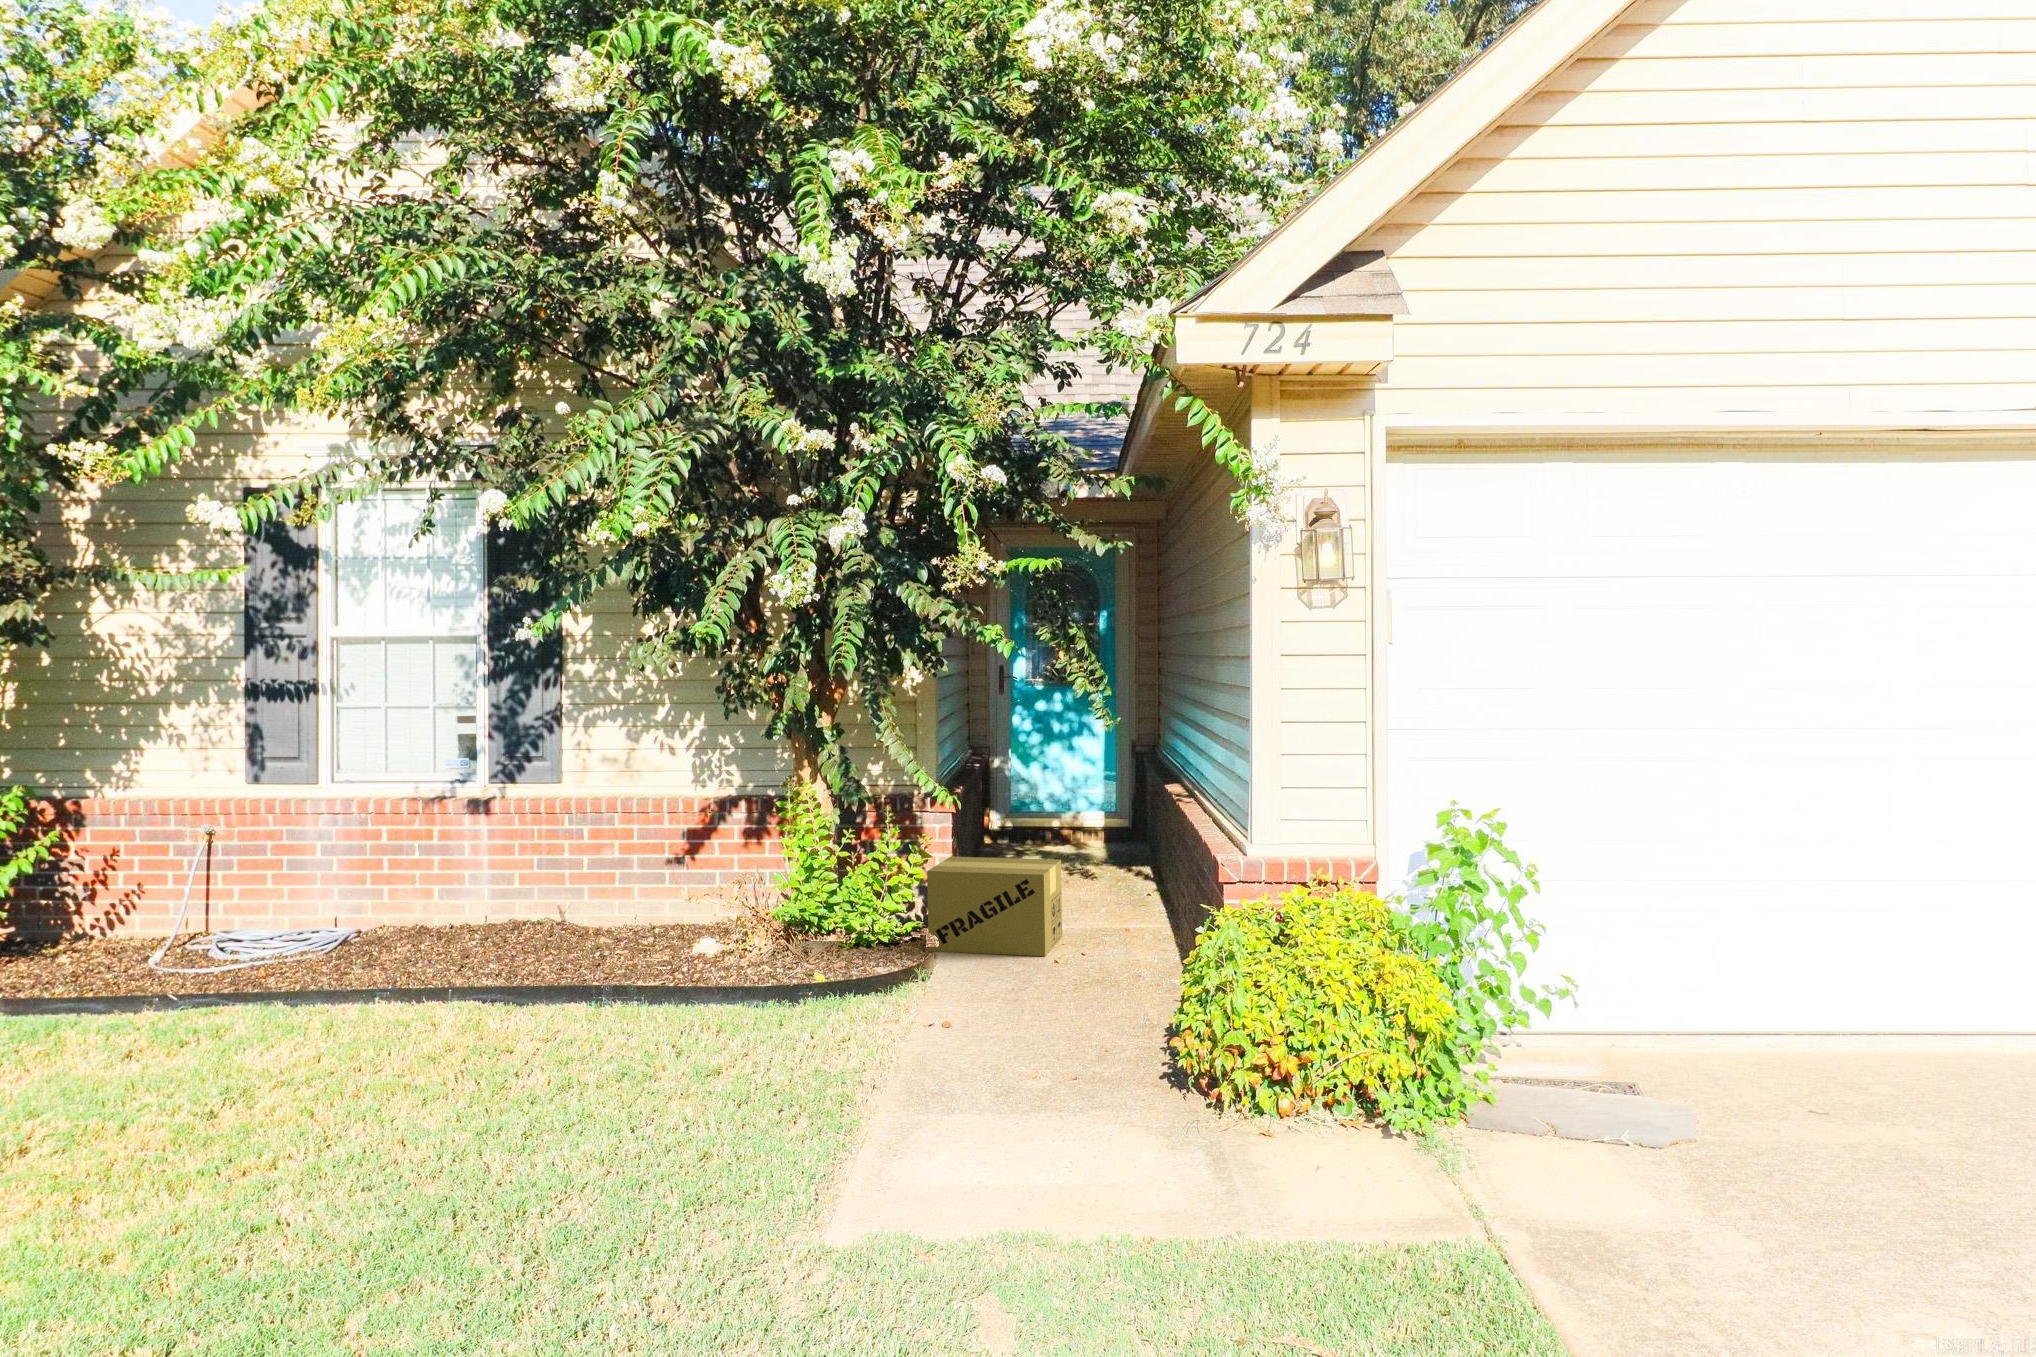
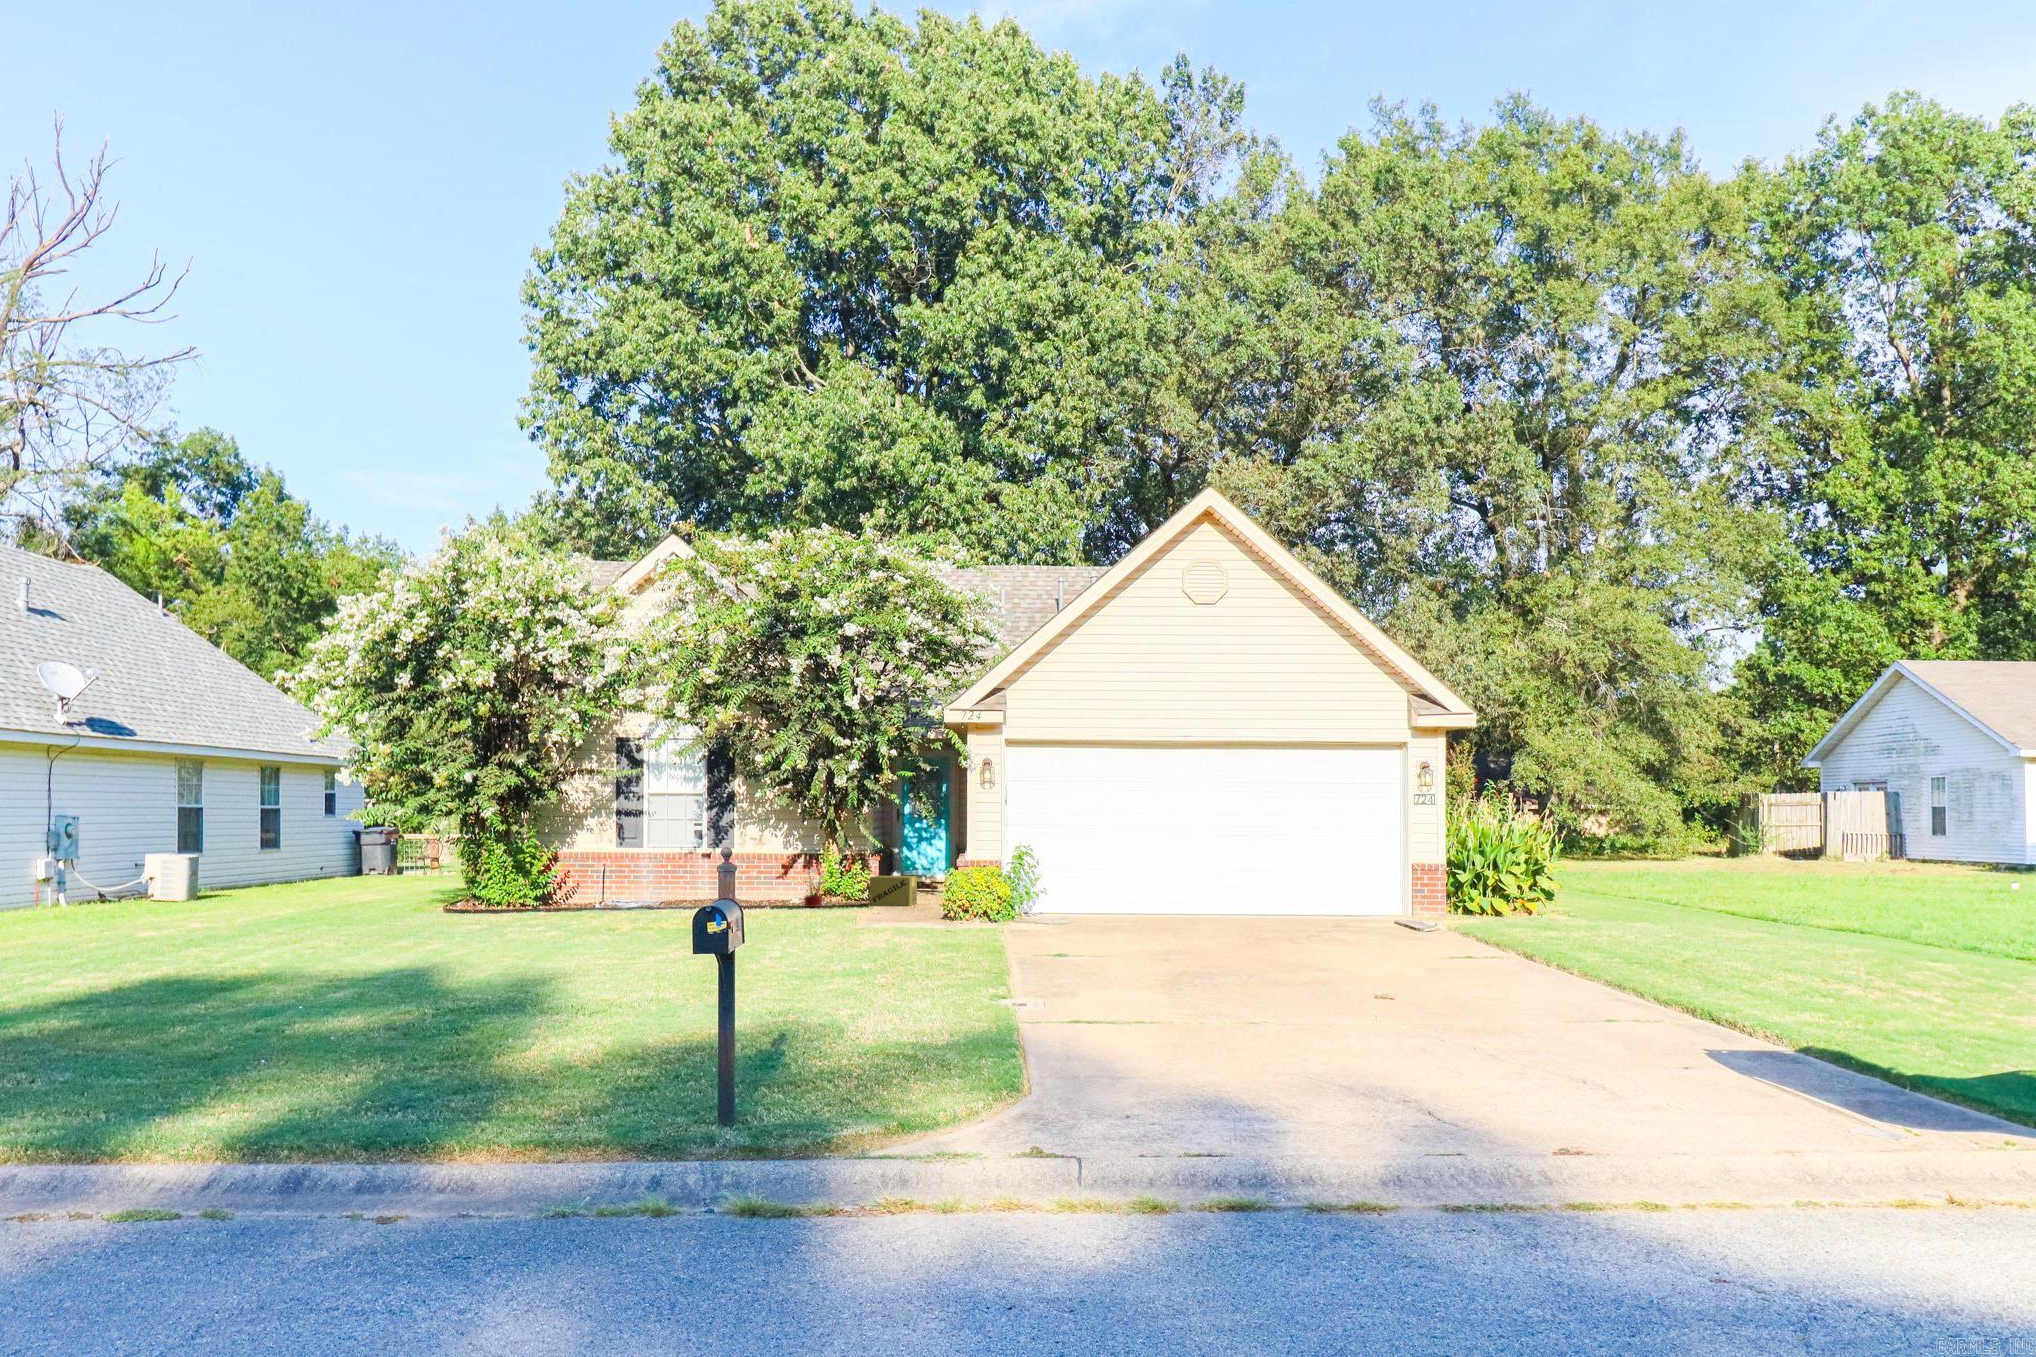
decorative plant: none [732,835,799,971] -> present [804,865,826,907]

